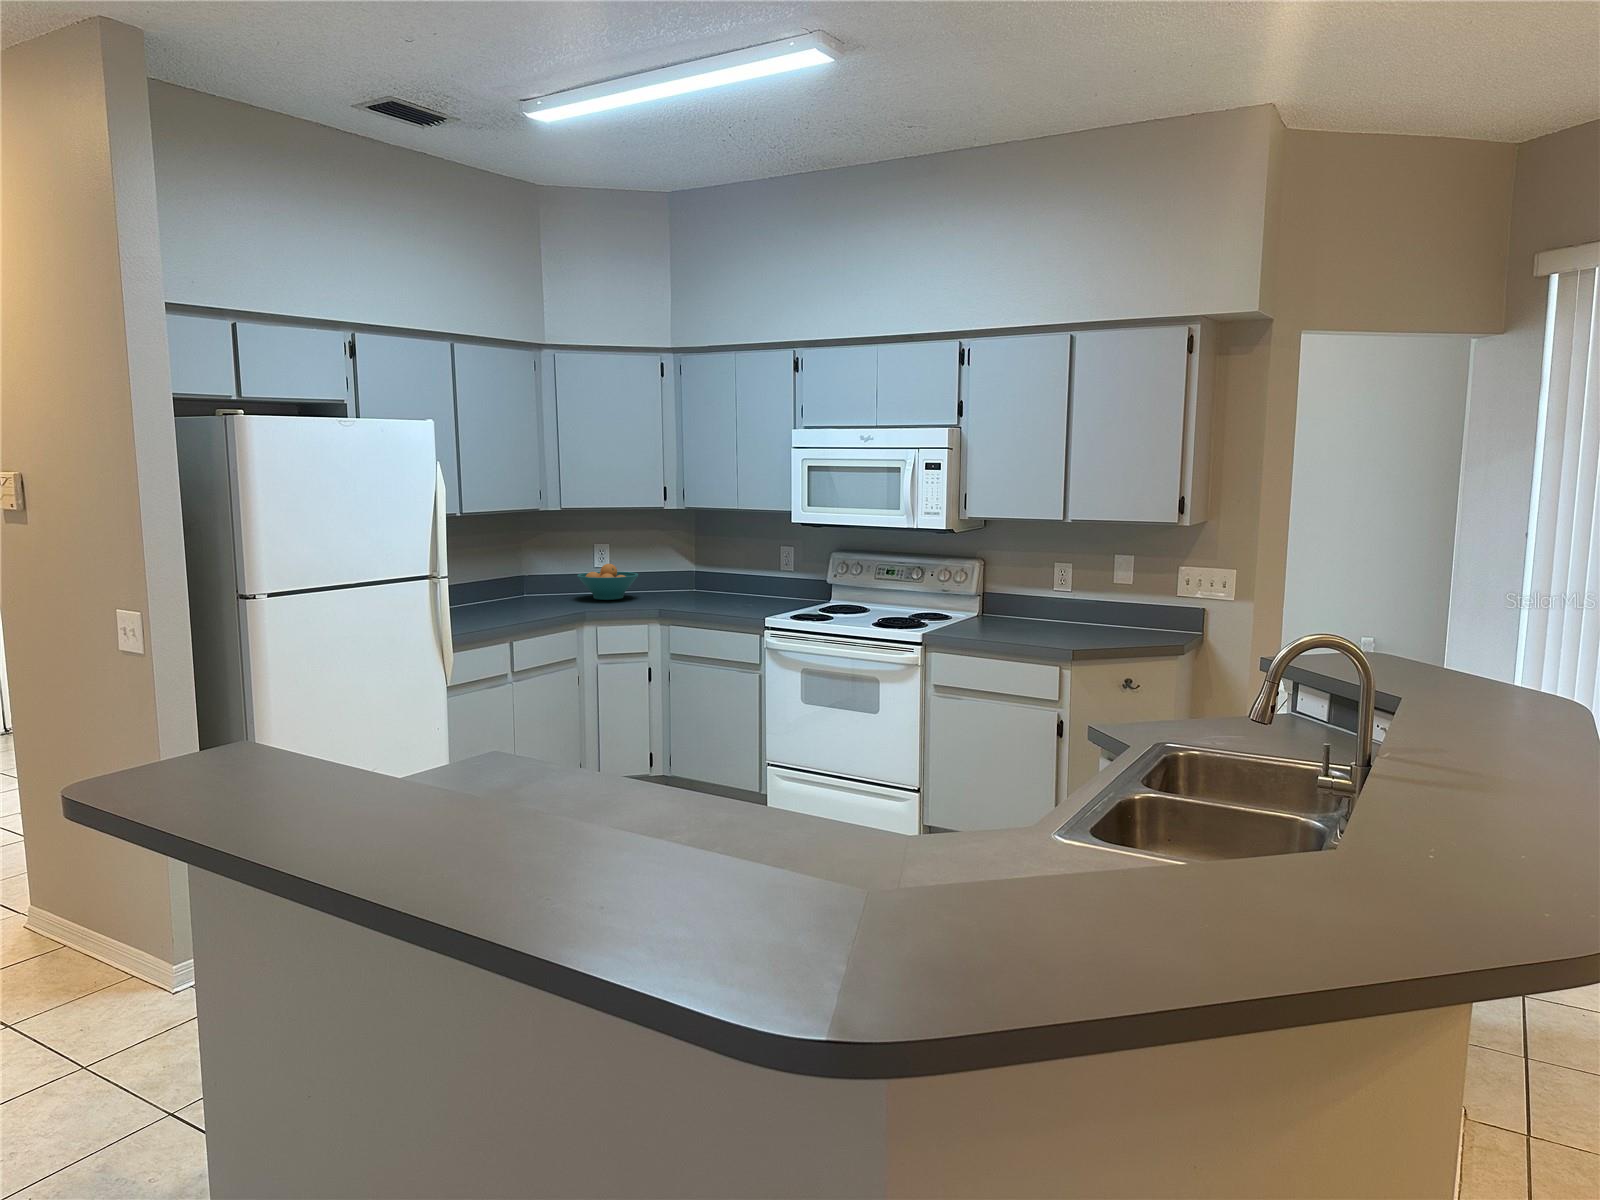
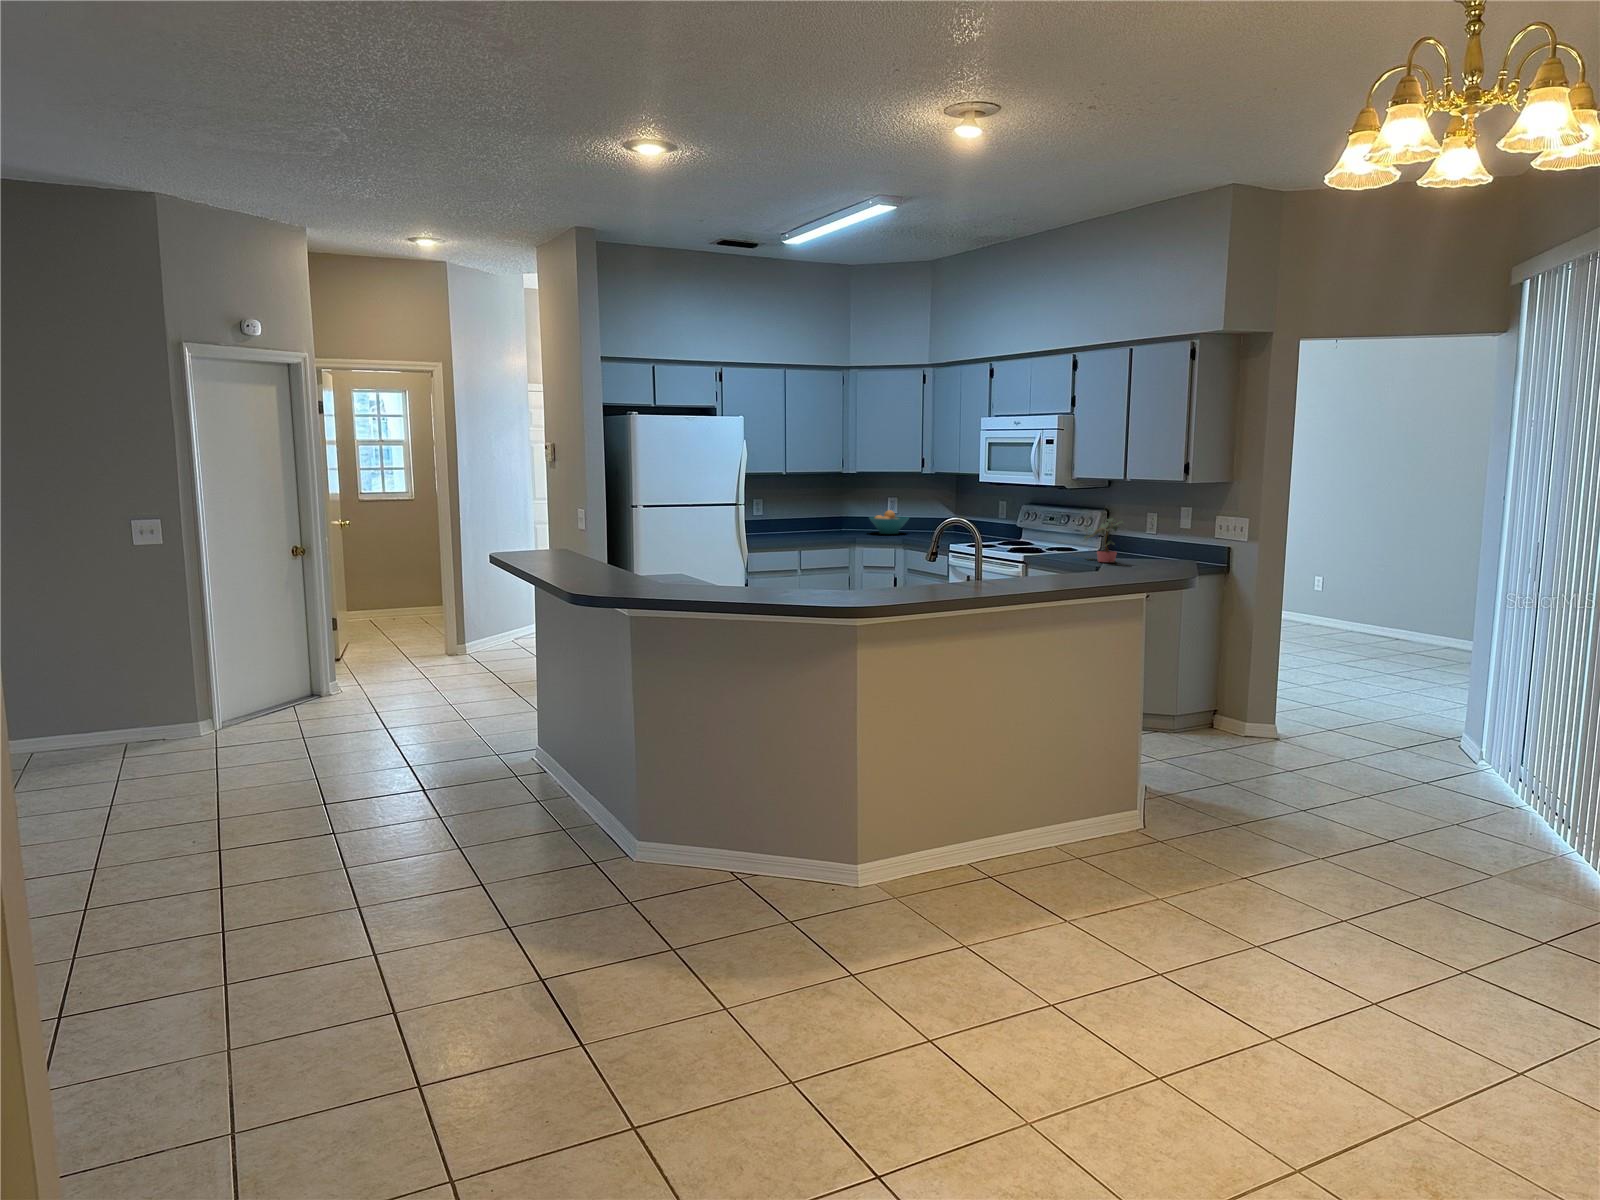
potted plant: none [1004,574,1094,642] -> present [1084,518,1123,563]

